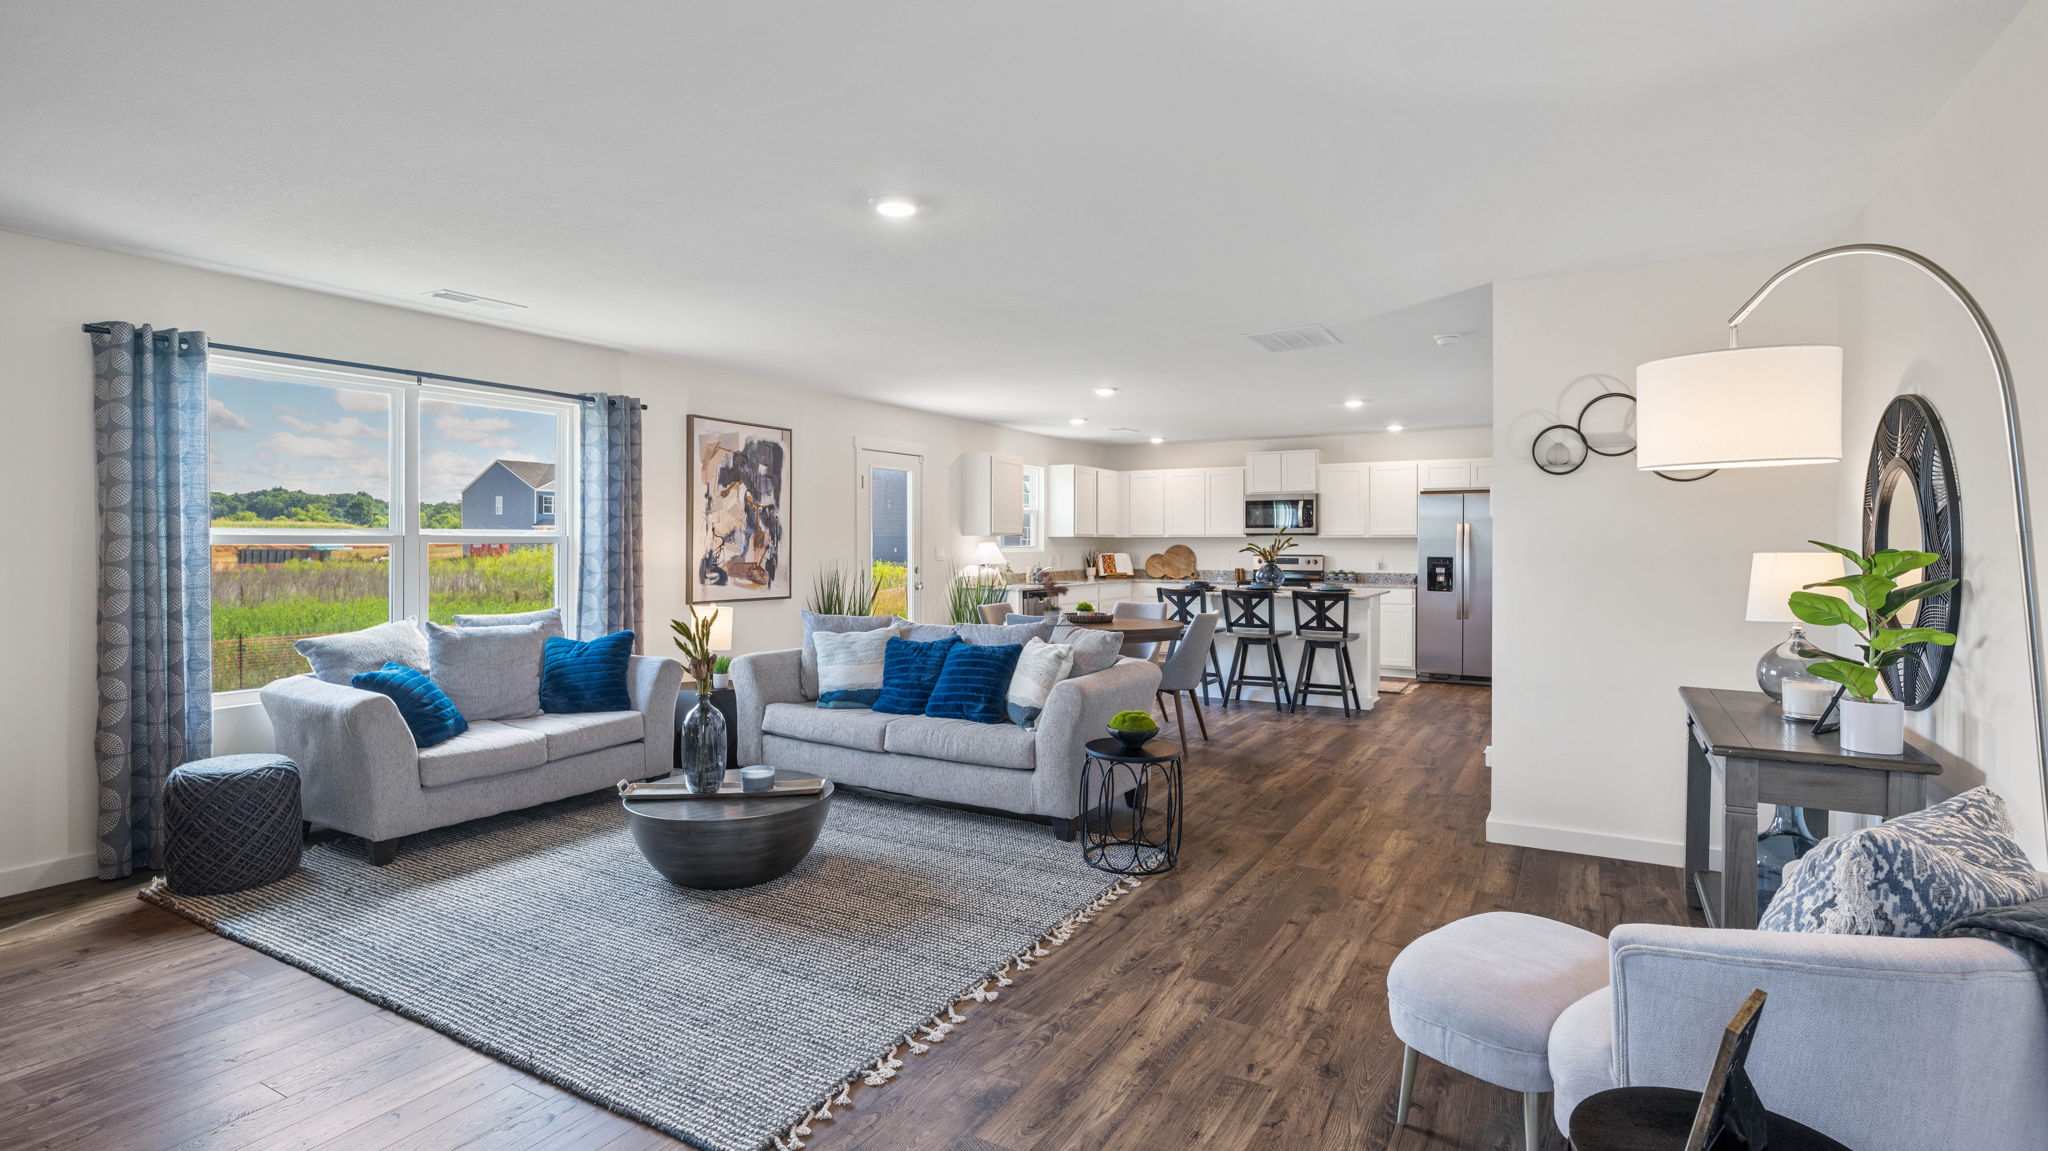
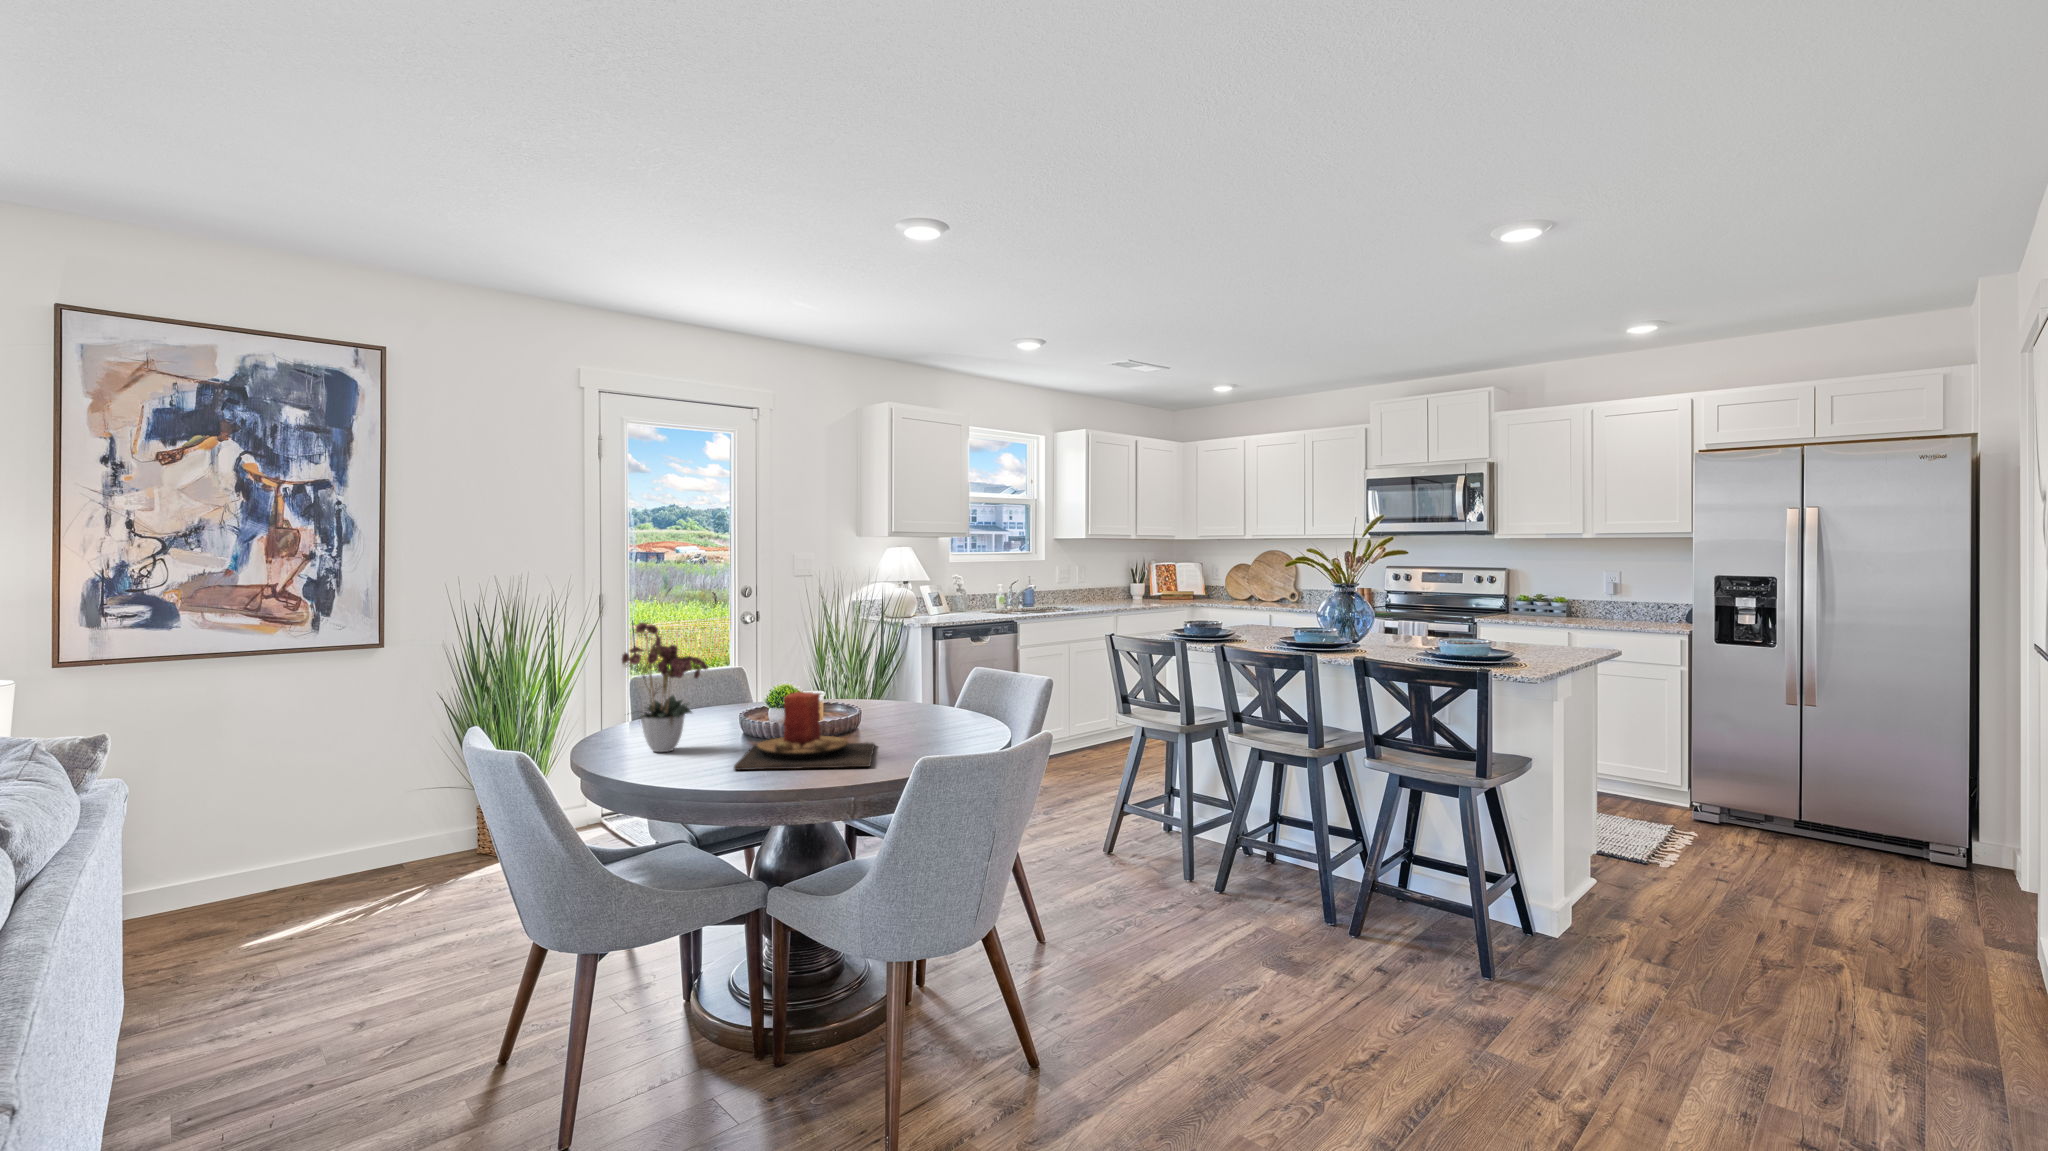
candle: none [1083,599,1148,628] -> present [734,692,875,770]

